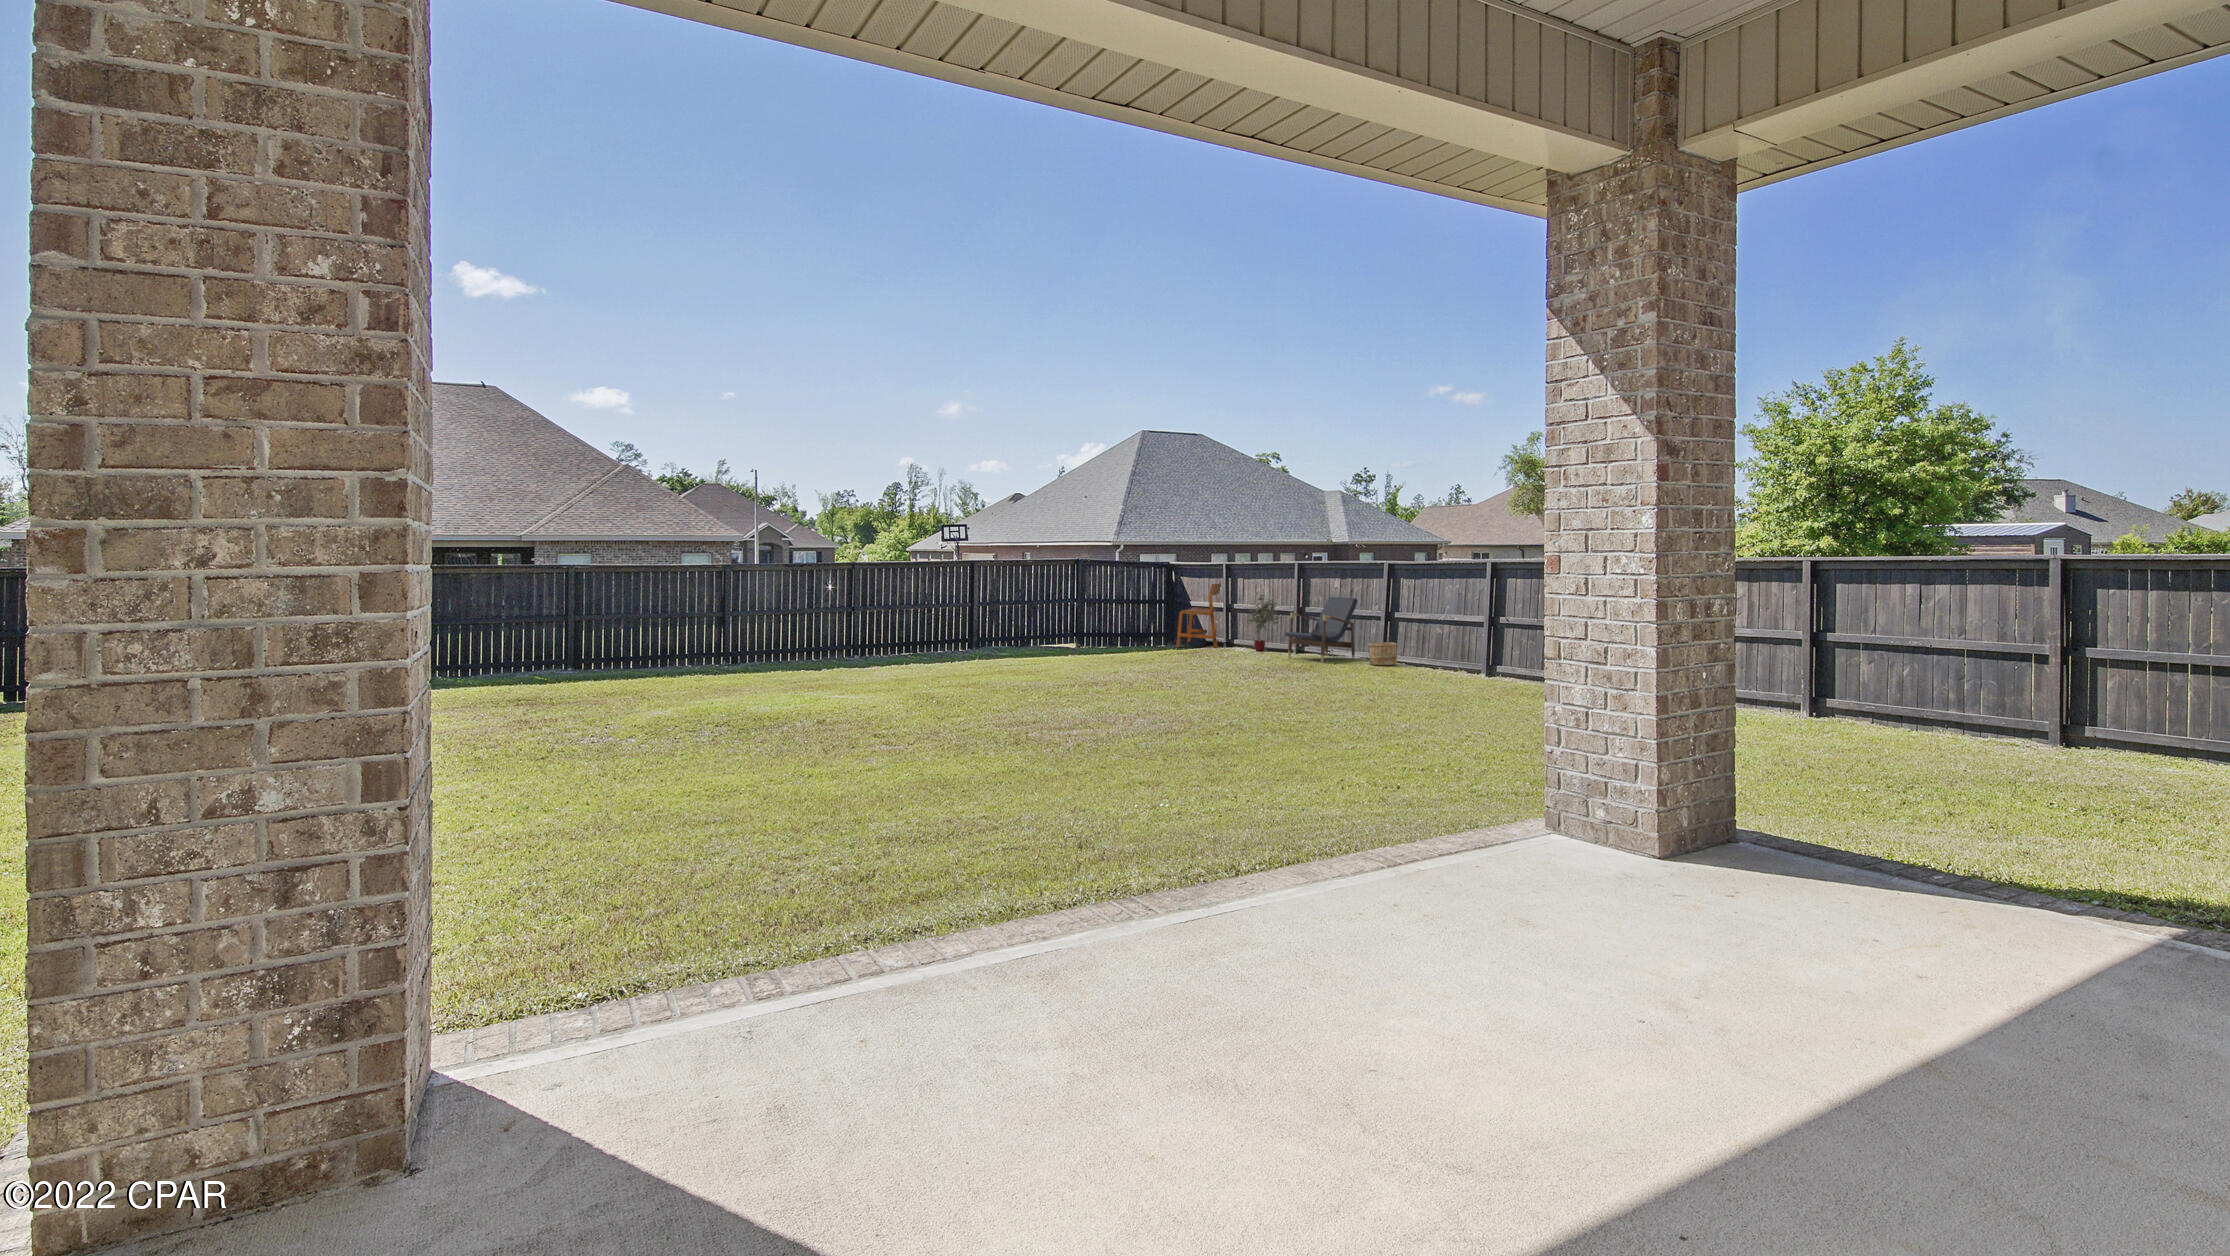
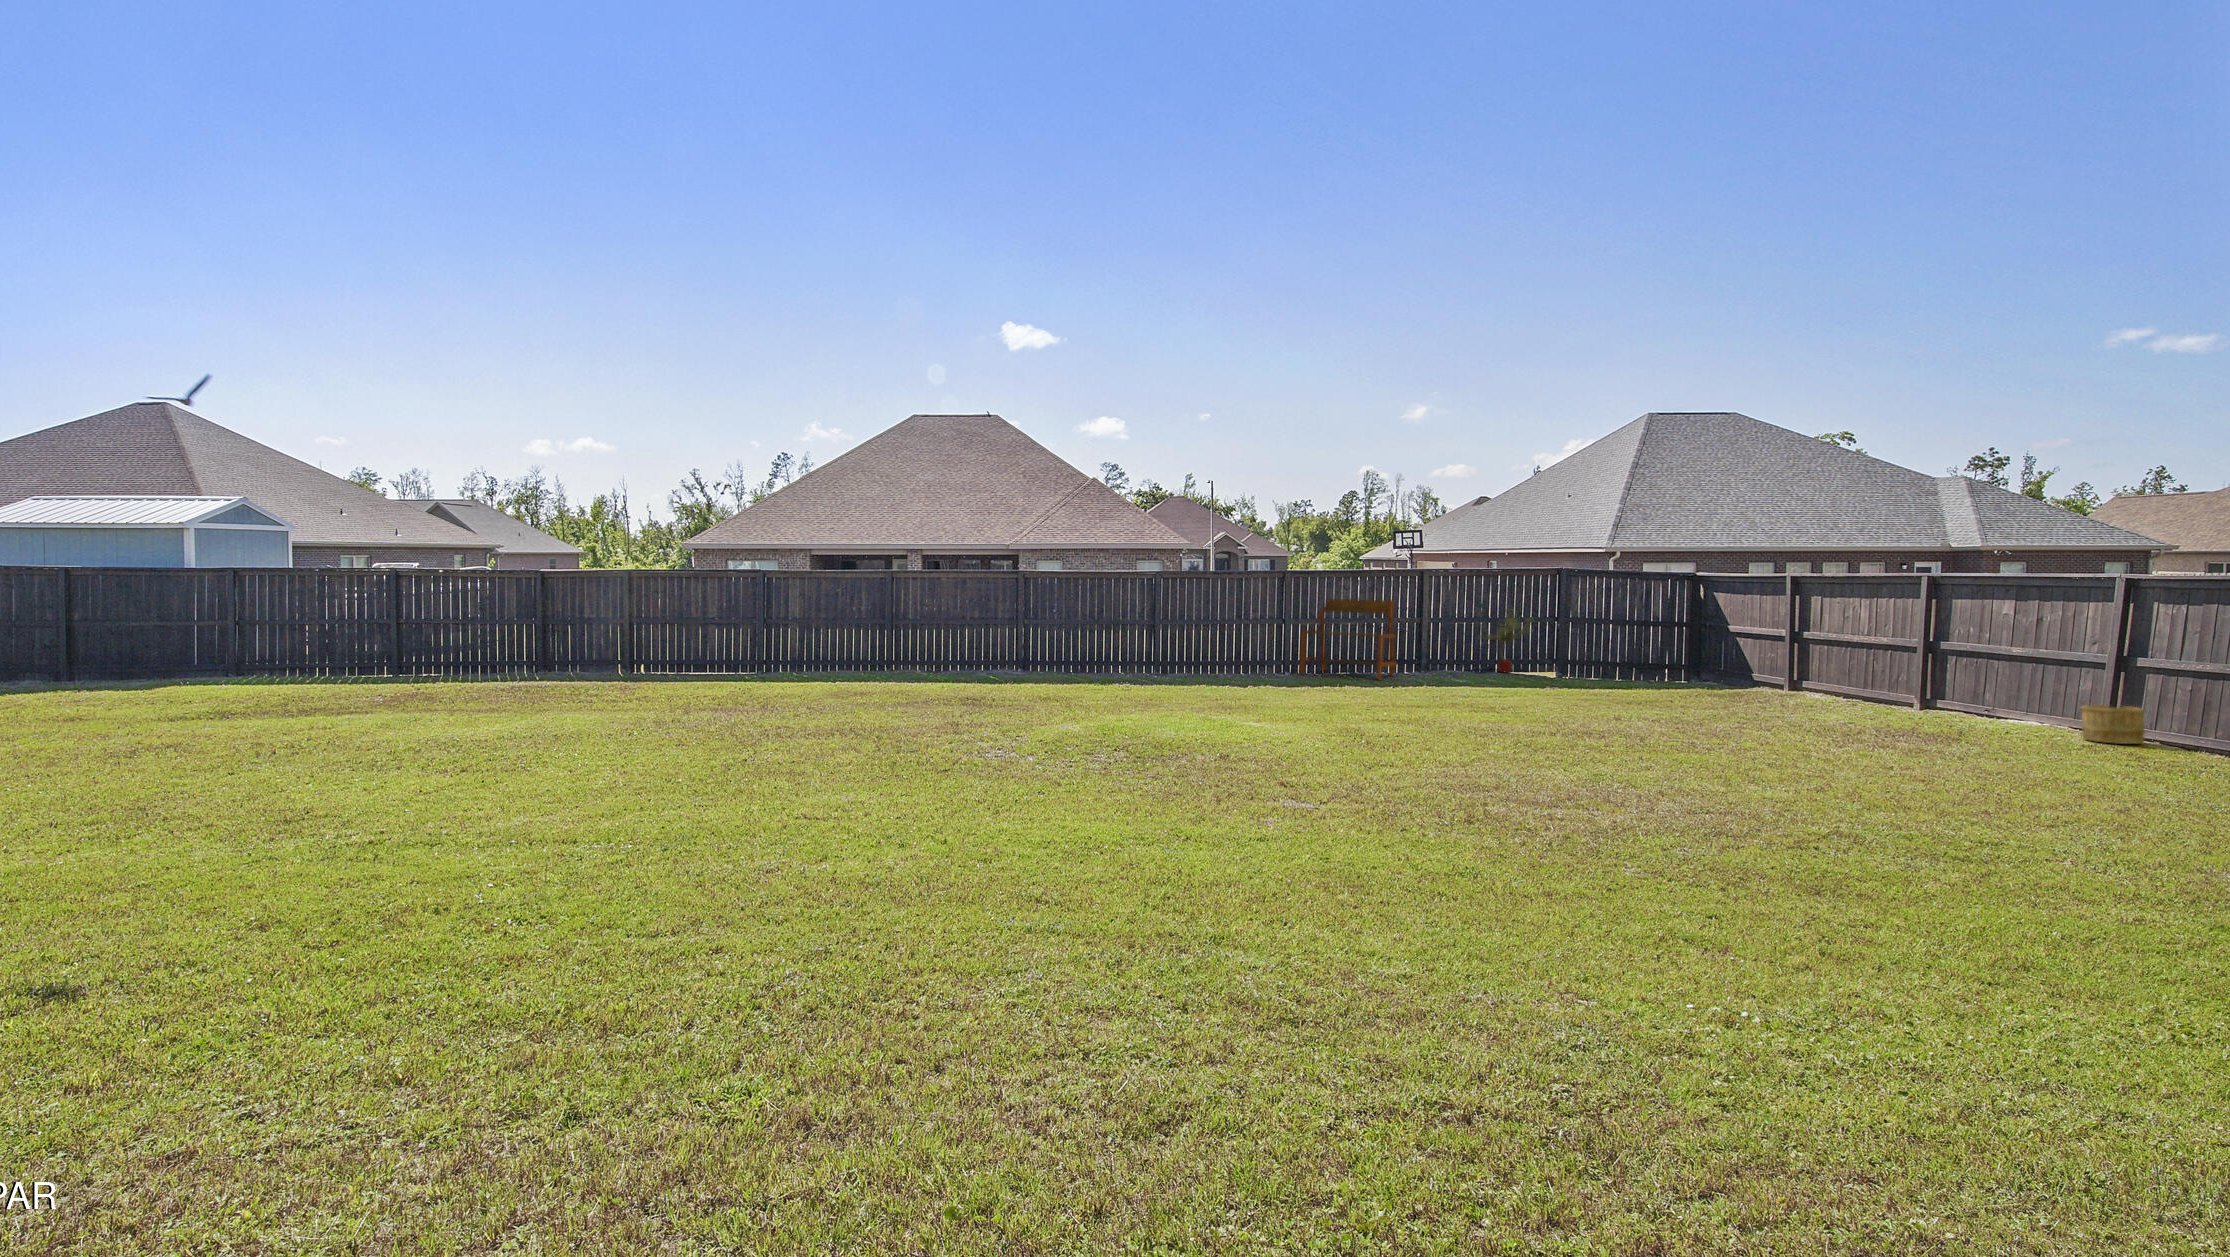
bench: present [1176,583,1225,648] -> present [1300,599,1397,680]
potted tree: present [1247,595,1279,651] -> present [1479,611,1533,673]
lounge chair: present [1285,597,1358,662] -> none [1902,629,2051,729]

